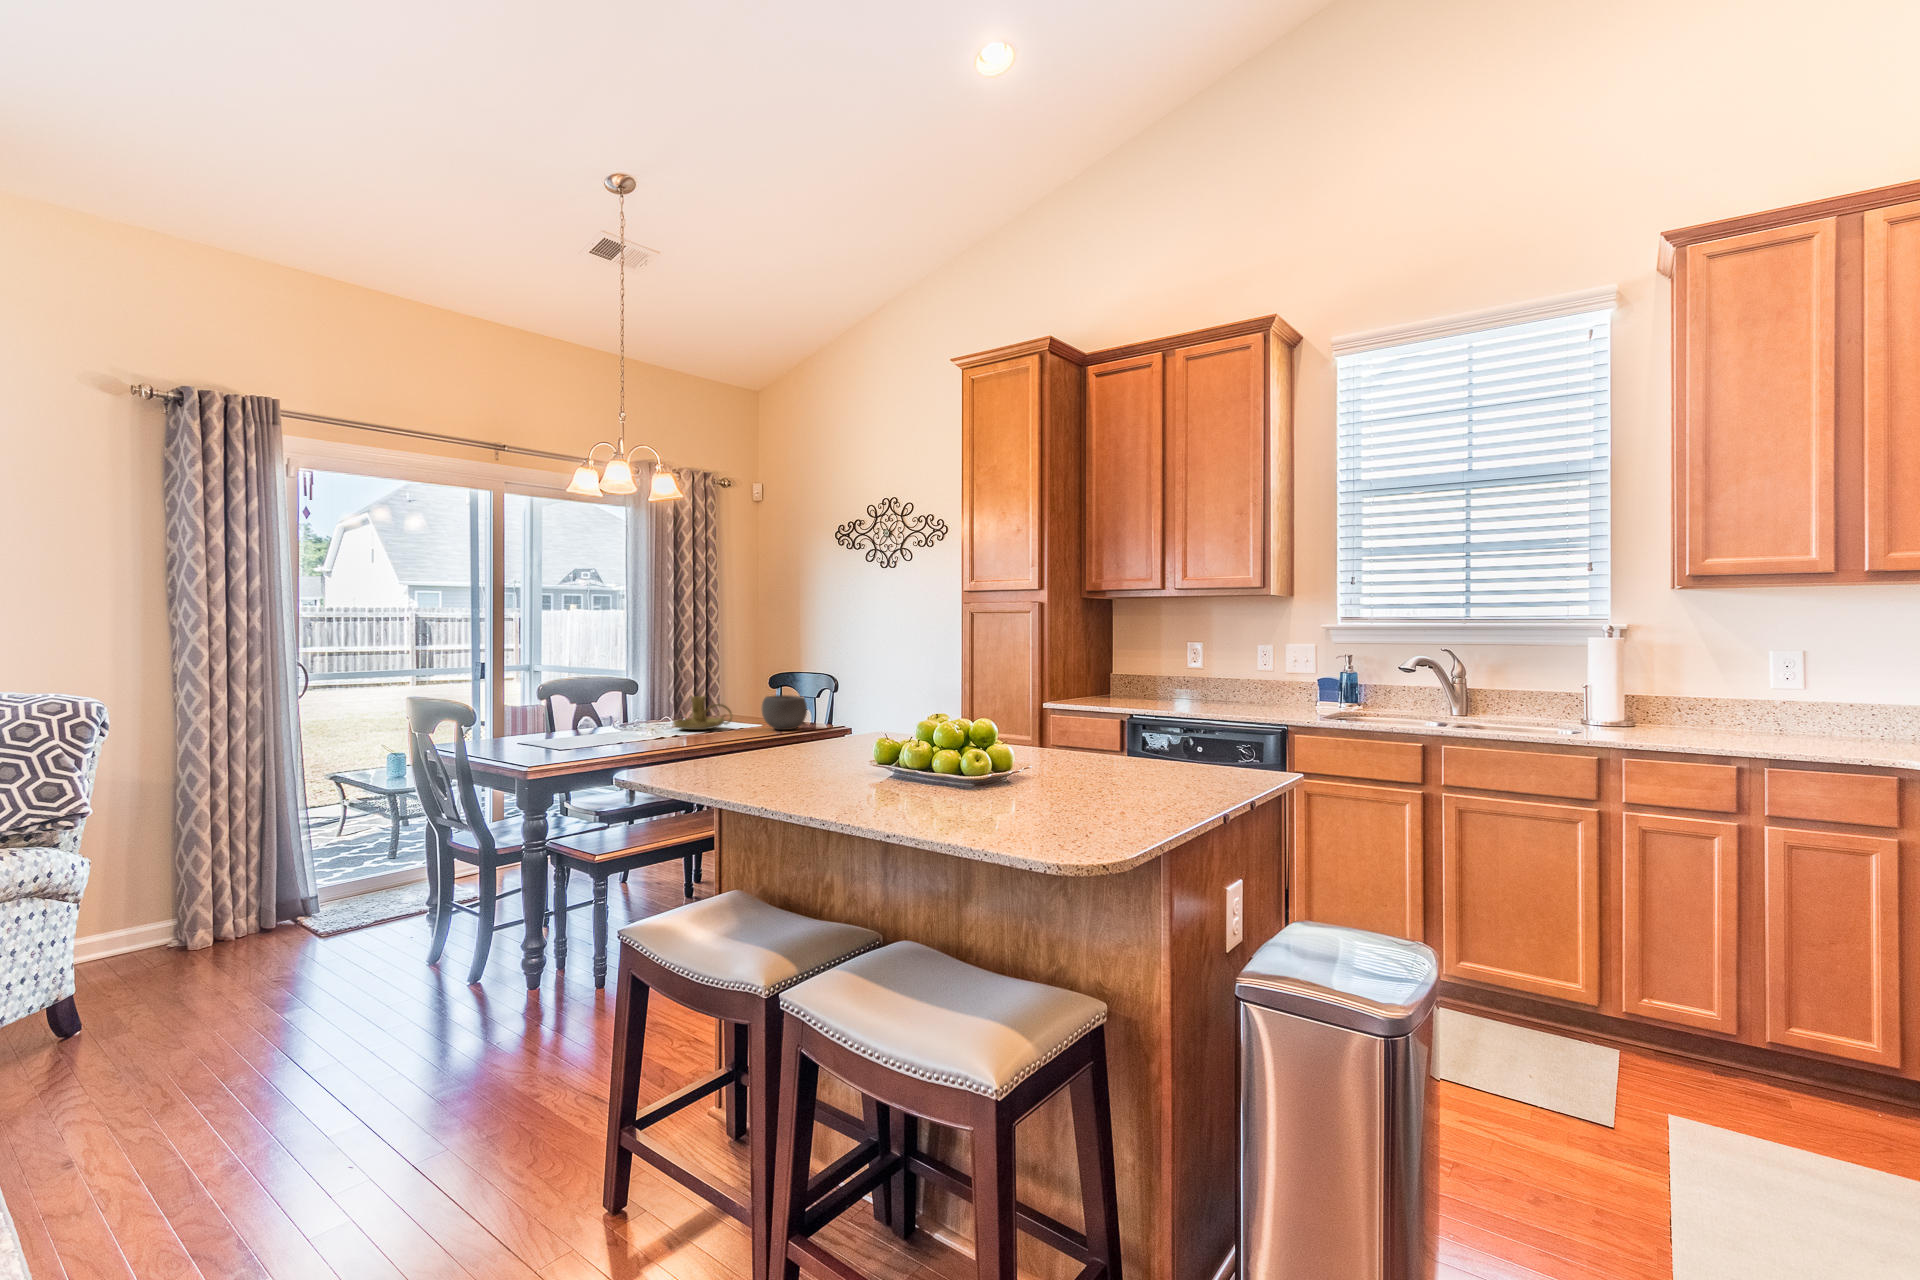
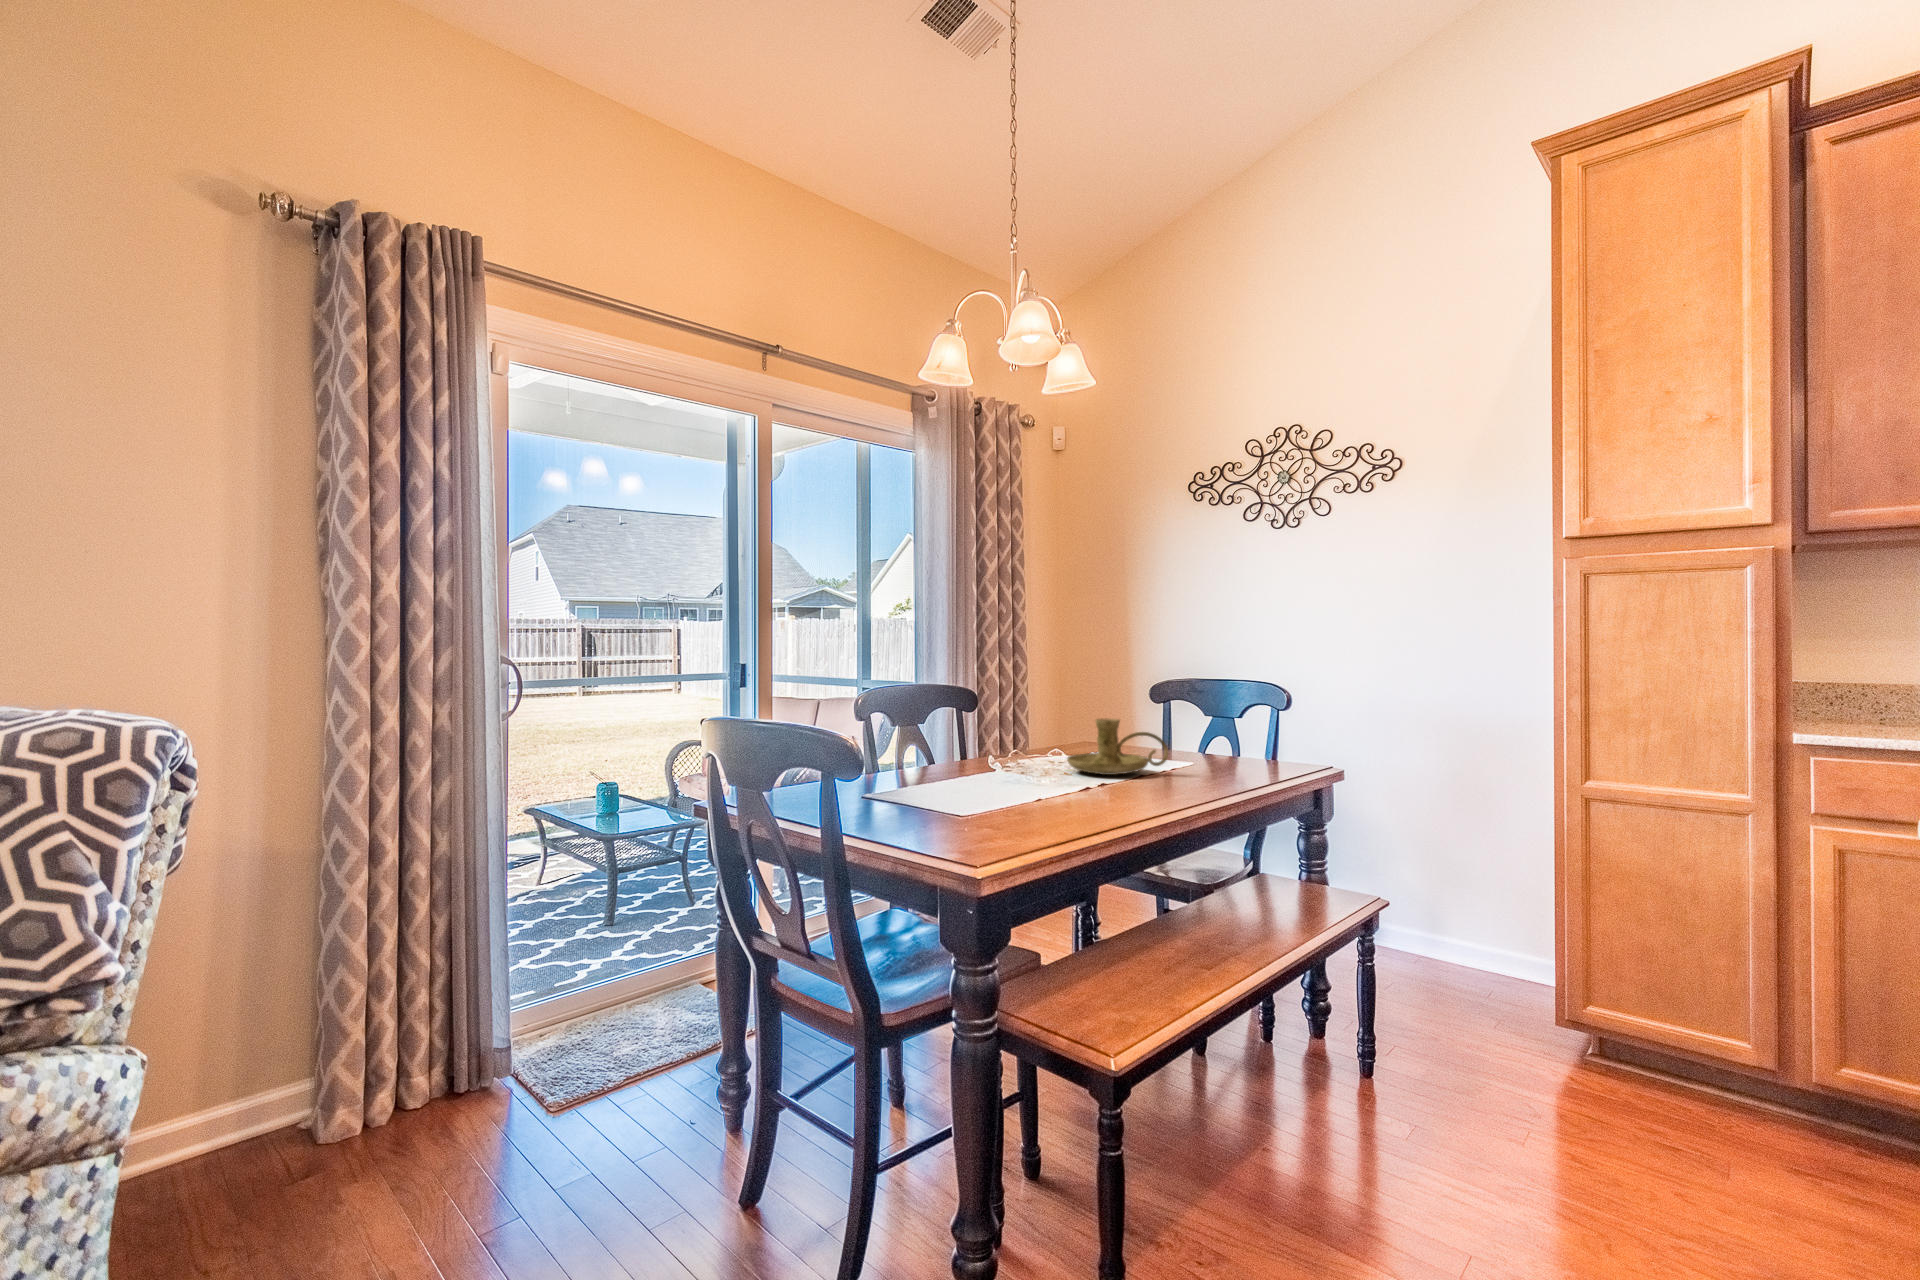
bowl: present [761,695,807,730] -> none [1211,718,1290,777]

